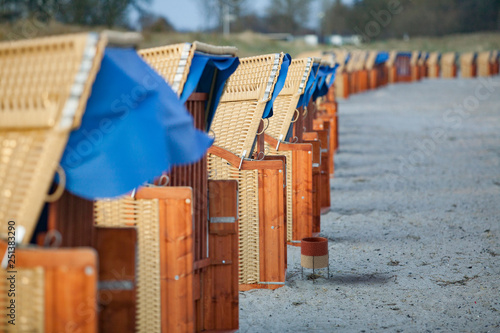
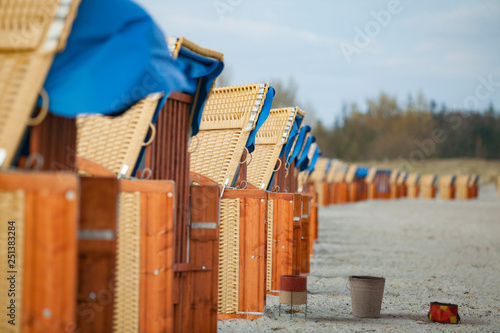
bucket: none [368,230,408,274] -> present [346,276,386,318]
bag: none [450,255,483,279] -> present [427,301,460,324]

